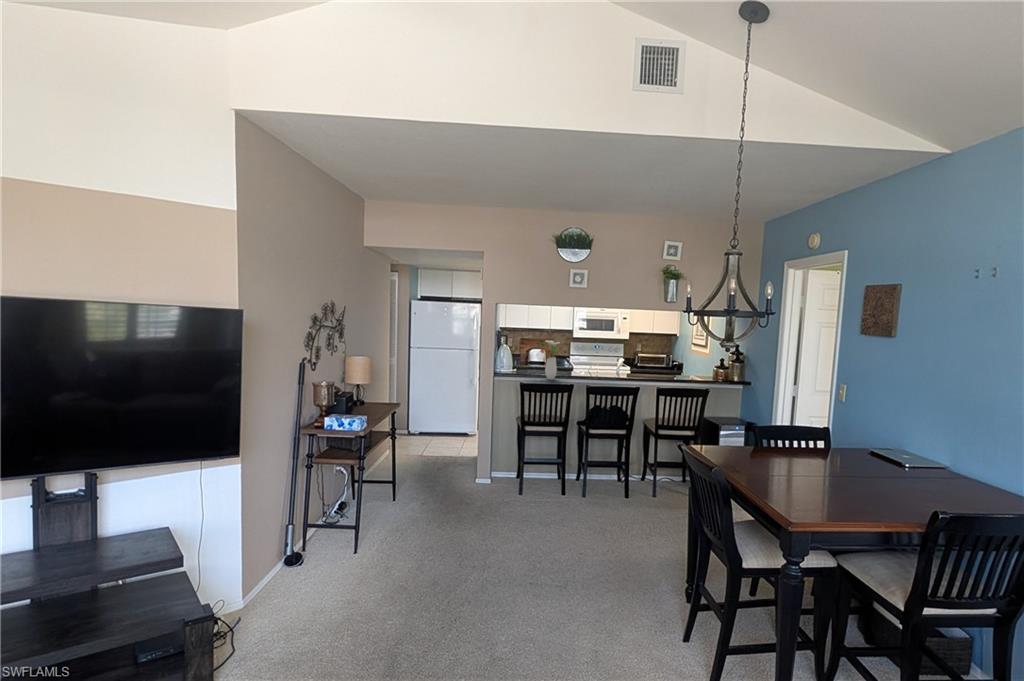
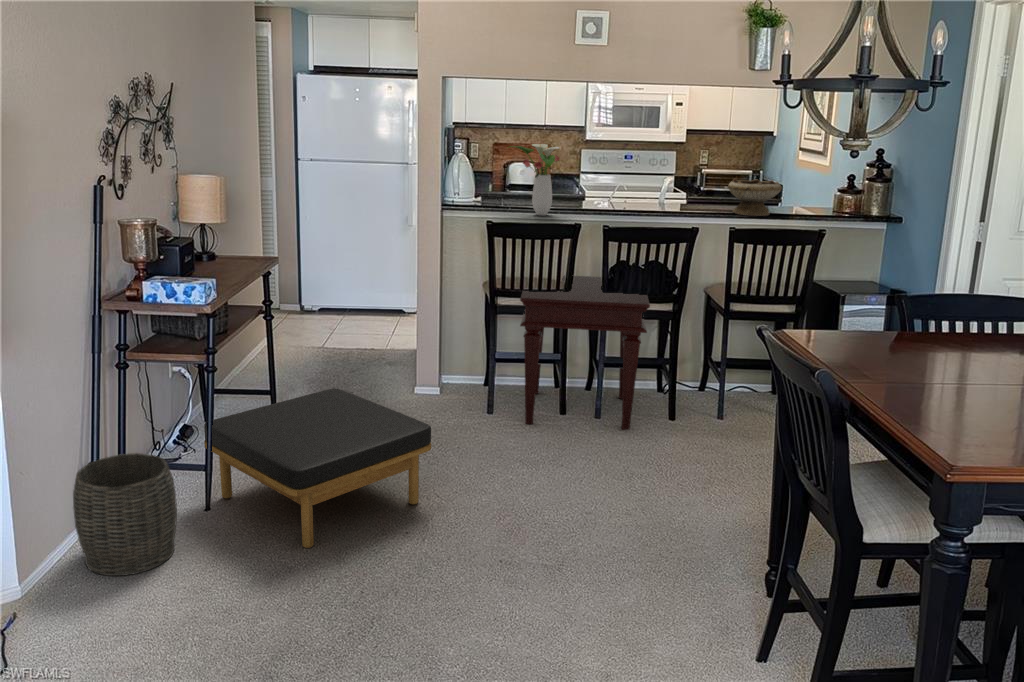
bowl: none [654,359,685,381] -> present [728,178,782,216]
side table: none [539,412,614,507] -> present [520,275,650,430]
ottoman: none [350,481,486,589] -> present [204,388,431,548]
woven basket: none [264,524,328,608] -> present [73,453,177,576]

